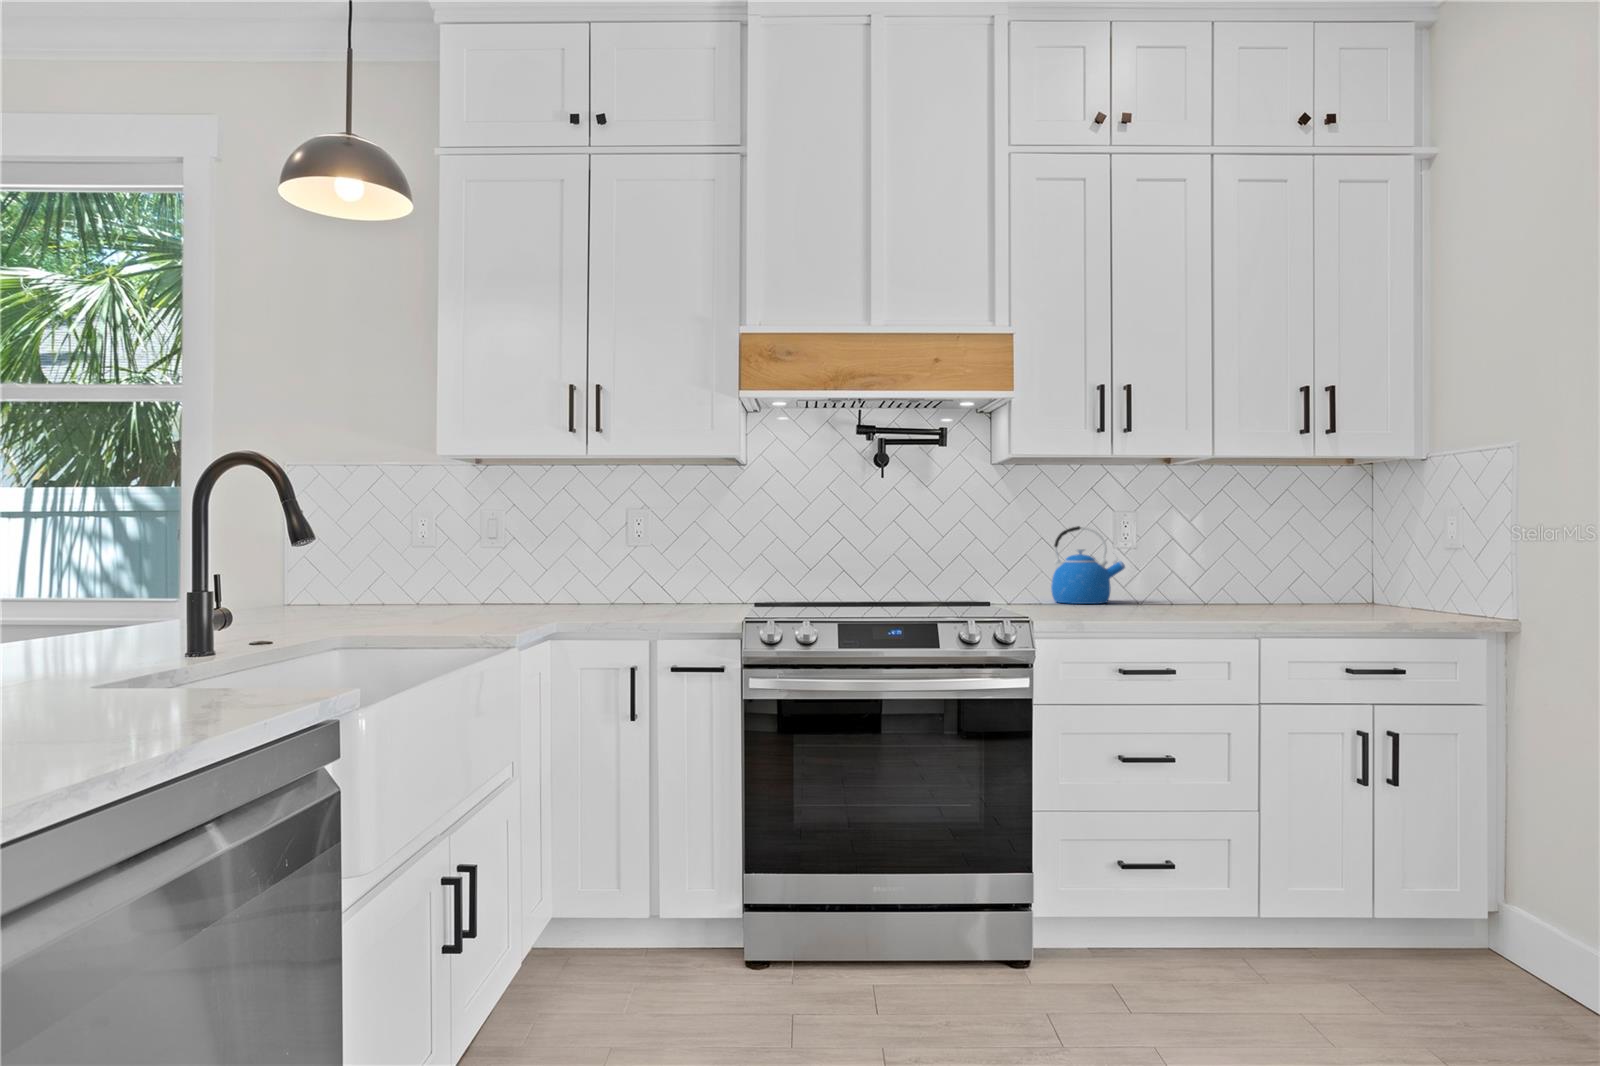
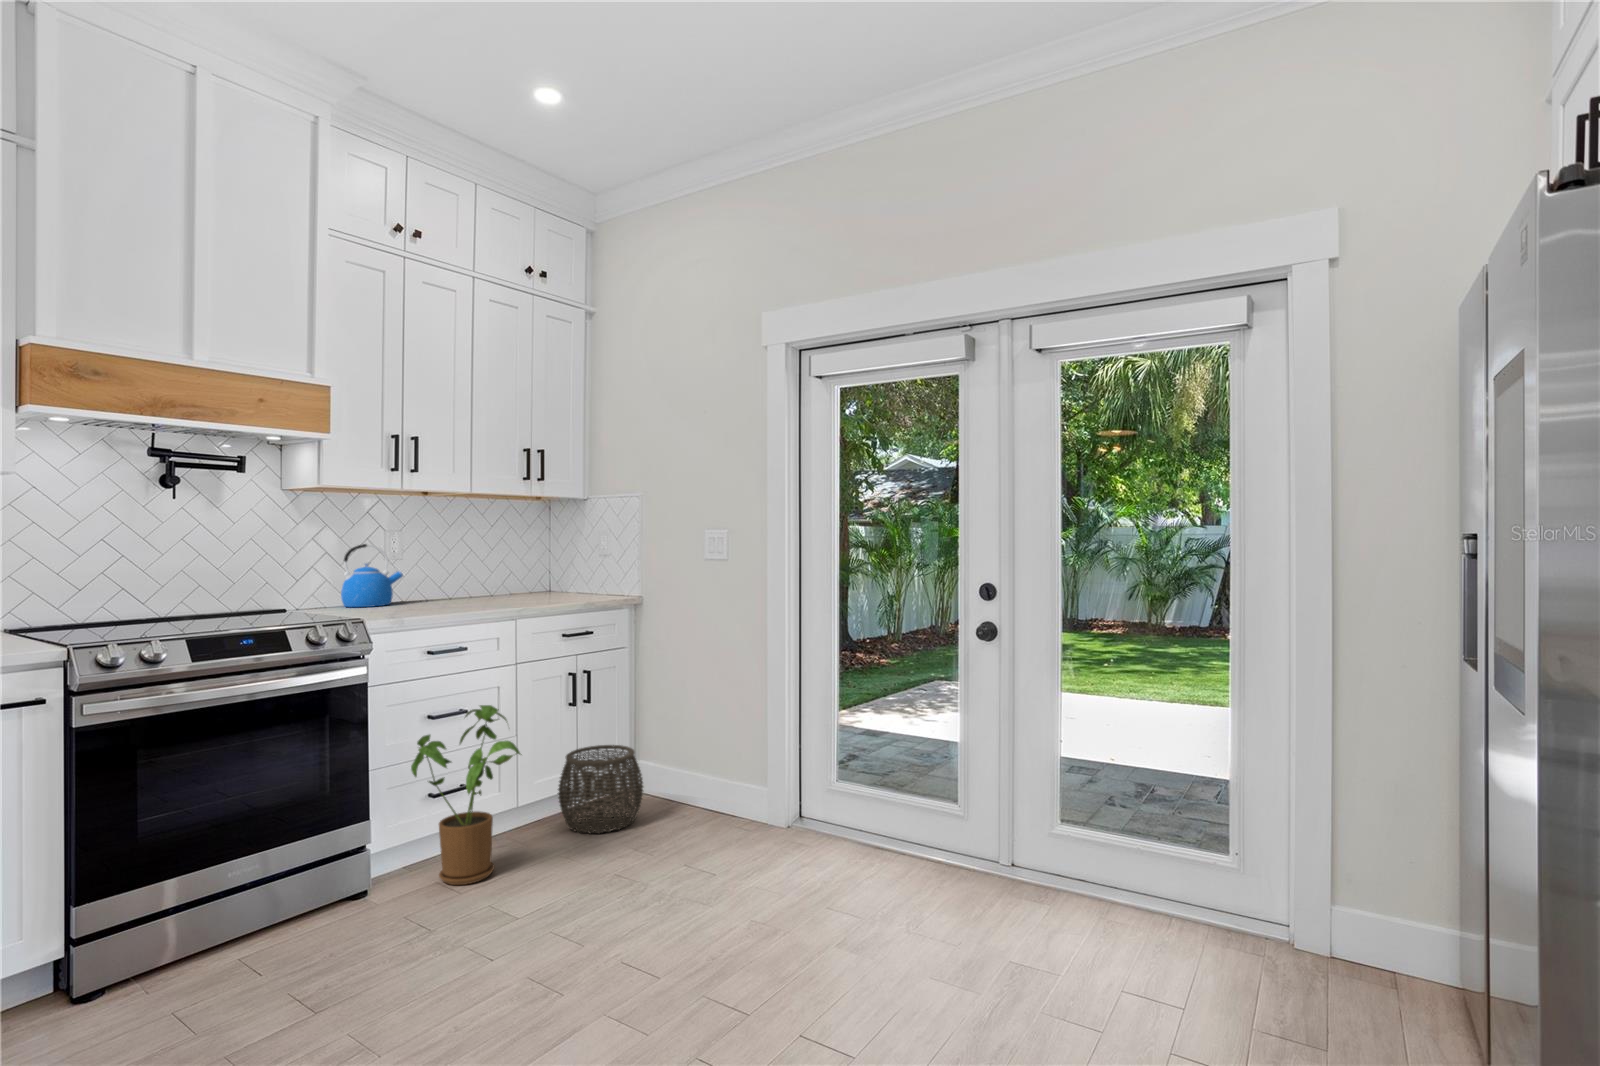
house plant: none [1082,756,1224,1007] -> present [411,705,522,885]
woven basket: none [1323,856,1488,1017] -> present [558,745,643,834]

